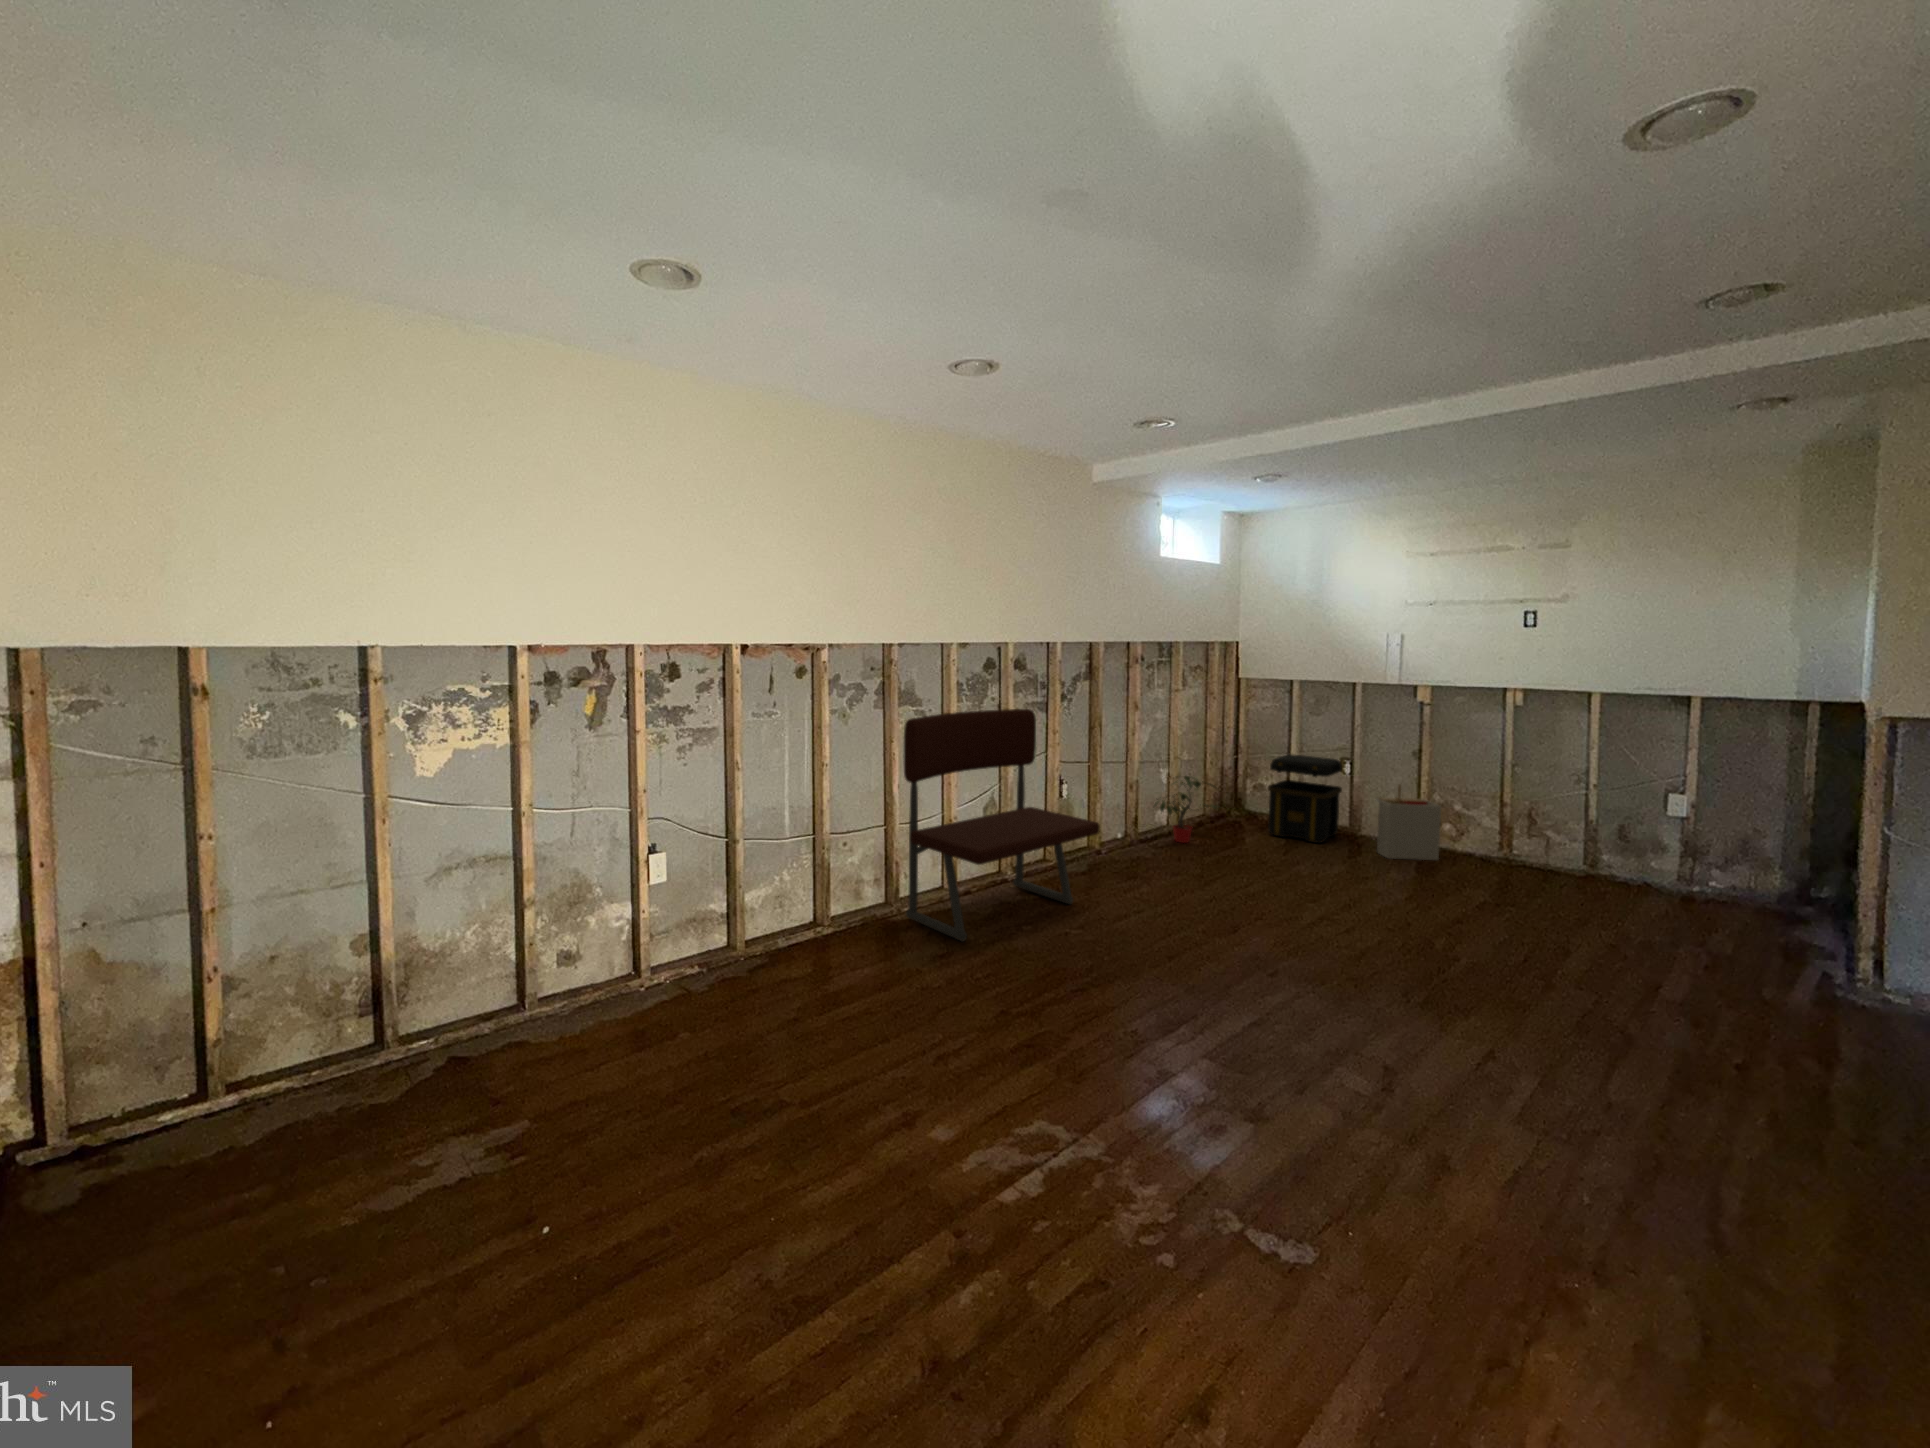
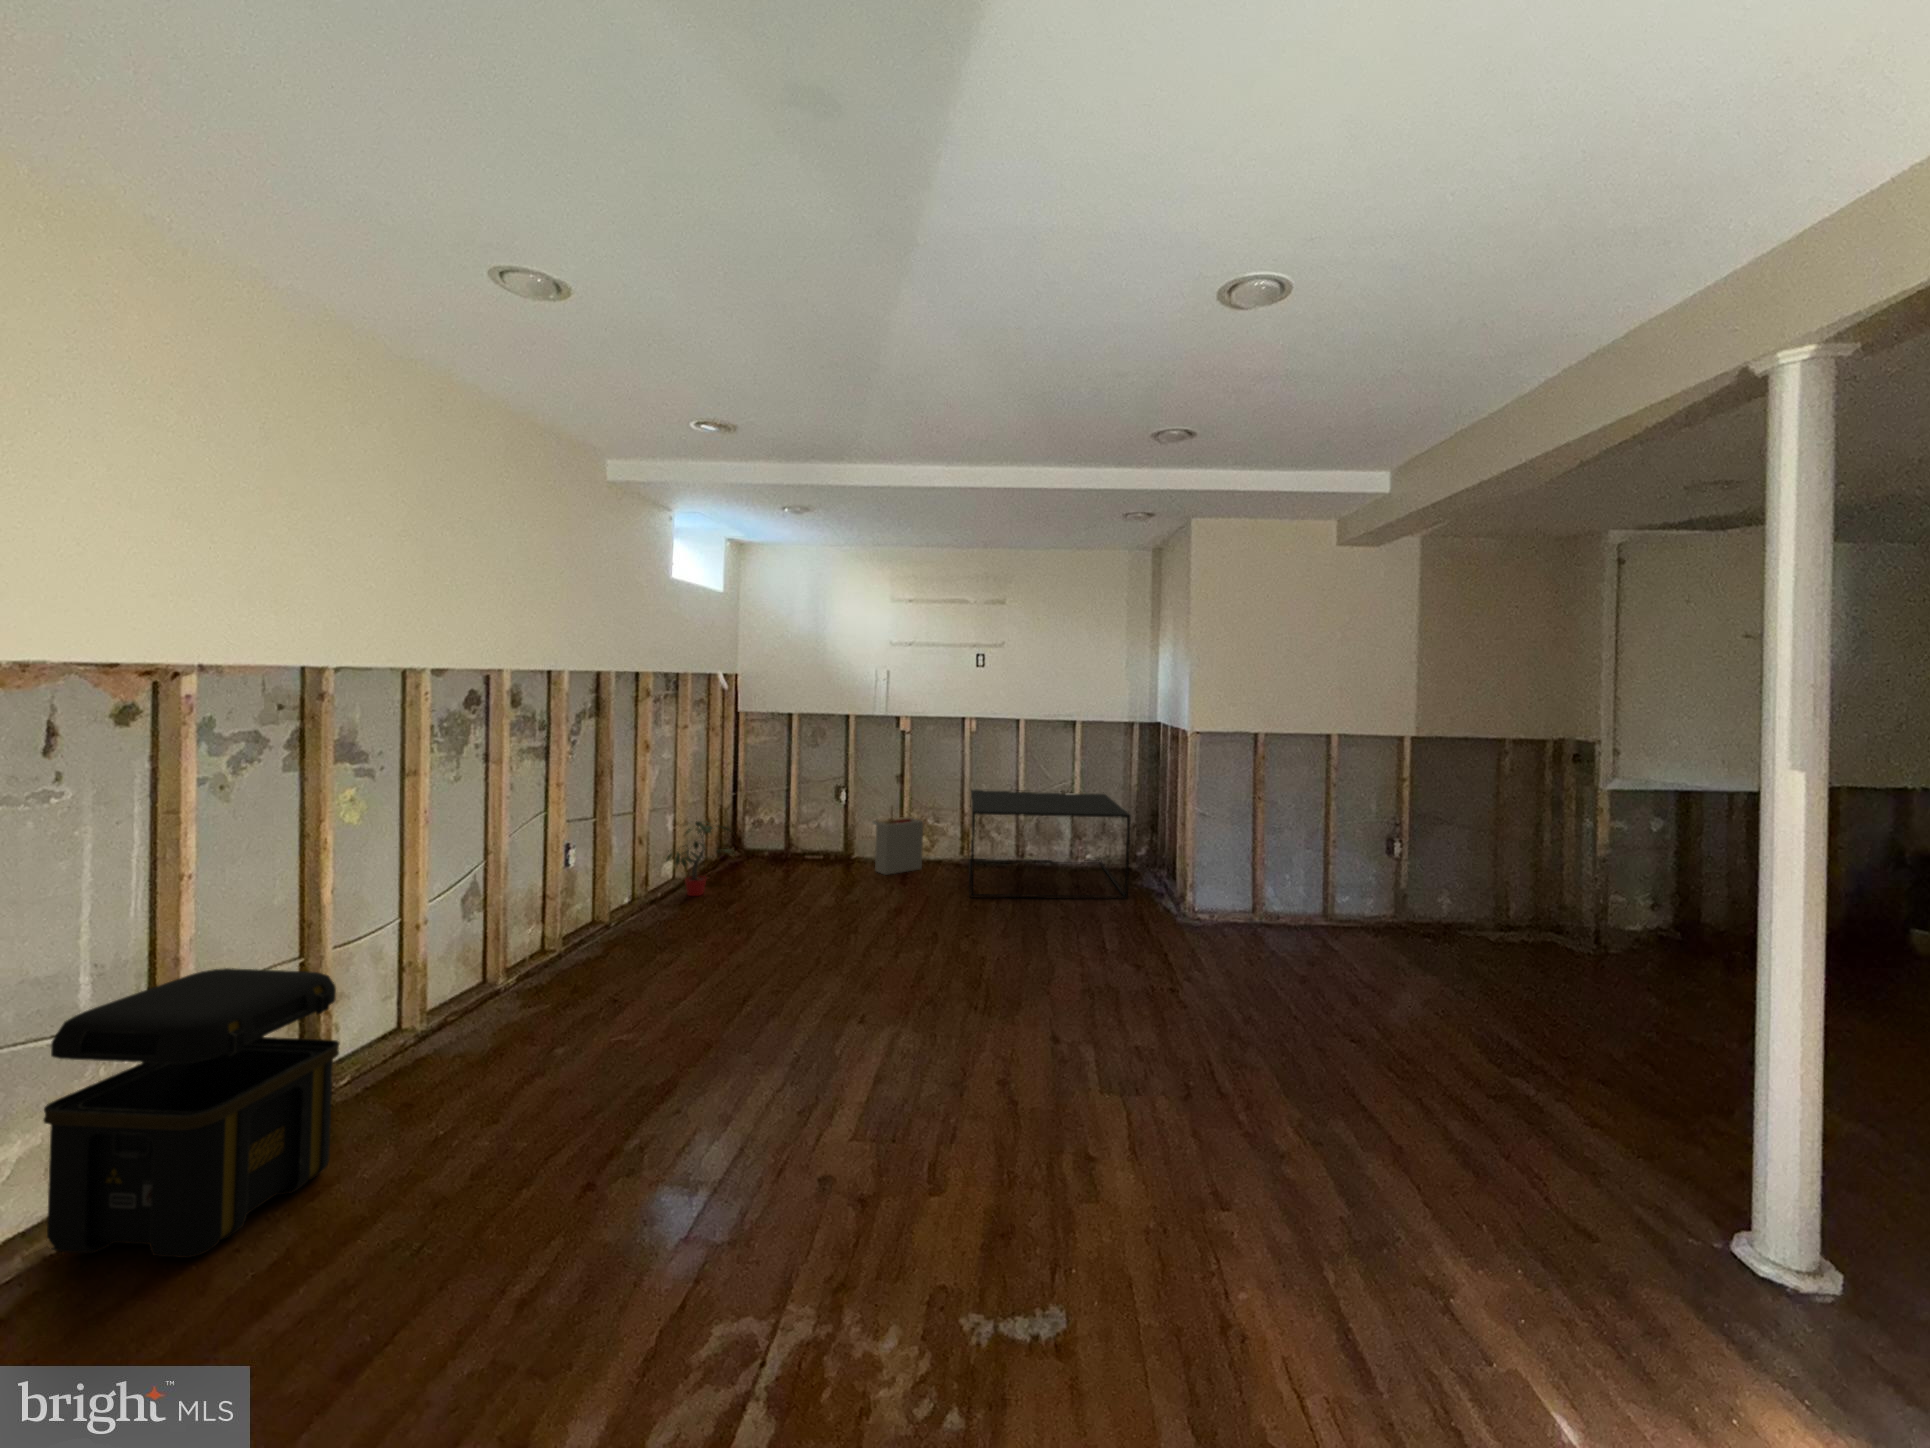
bench: present [904,709,1100,941] -> none [346,757,646,1099]
toolbox: present [1268,754,1342,843] -> present [44,968,339,1258]
coffee table: none [1482,777,1771,957] -> present [969,790,1130,899]

